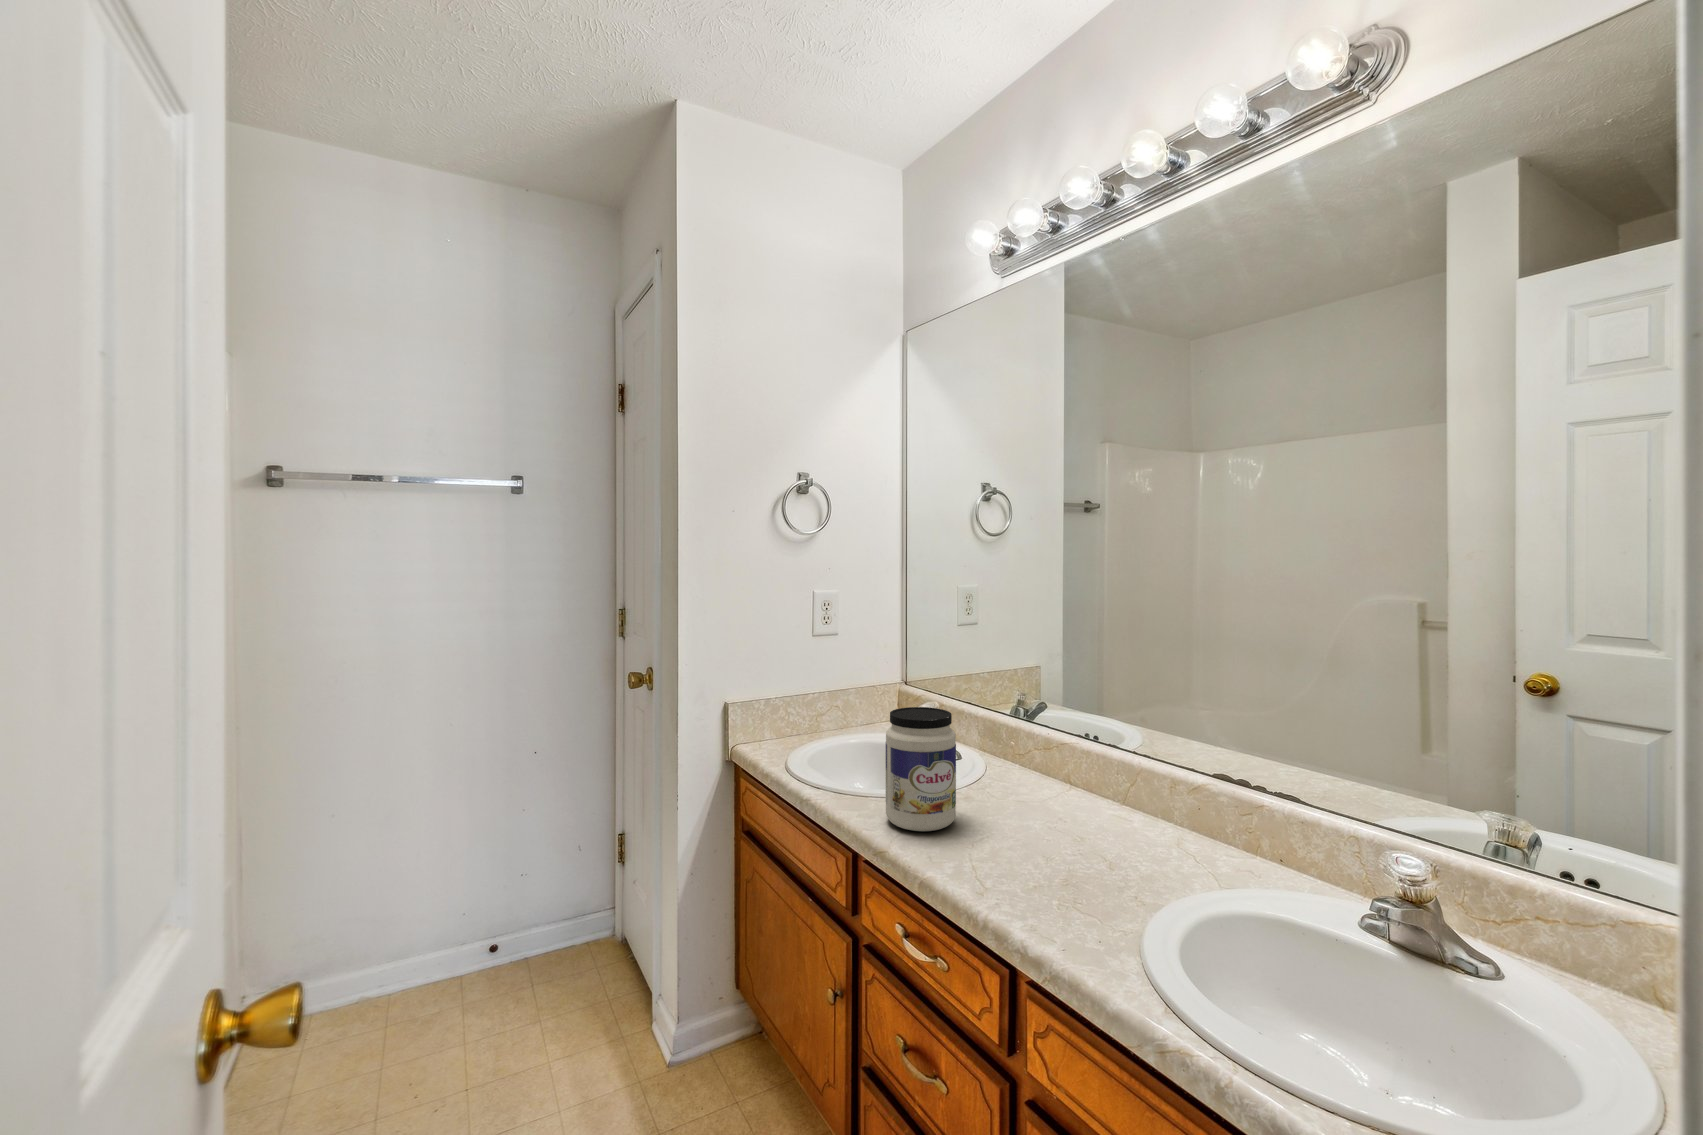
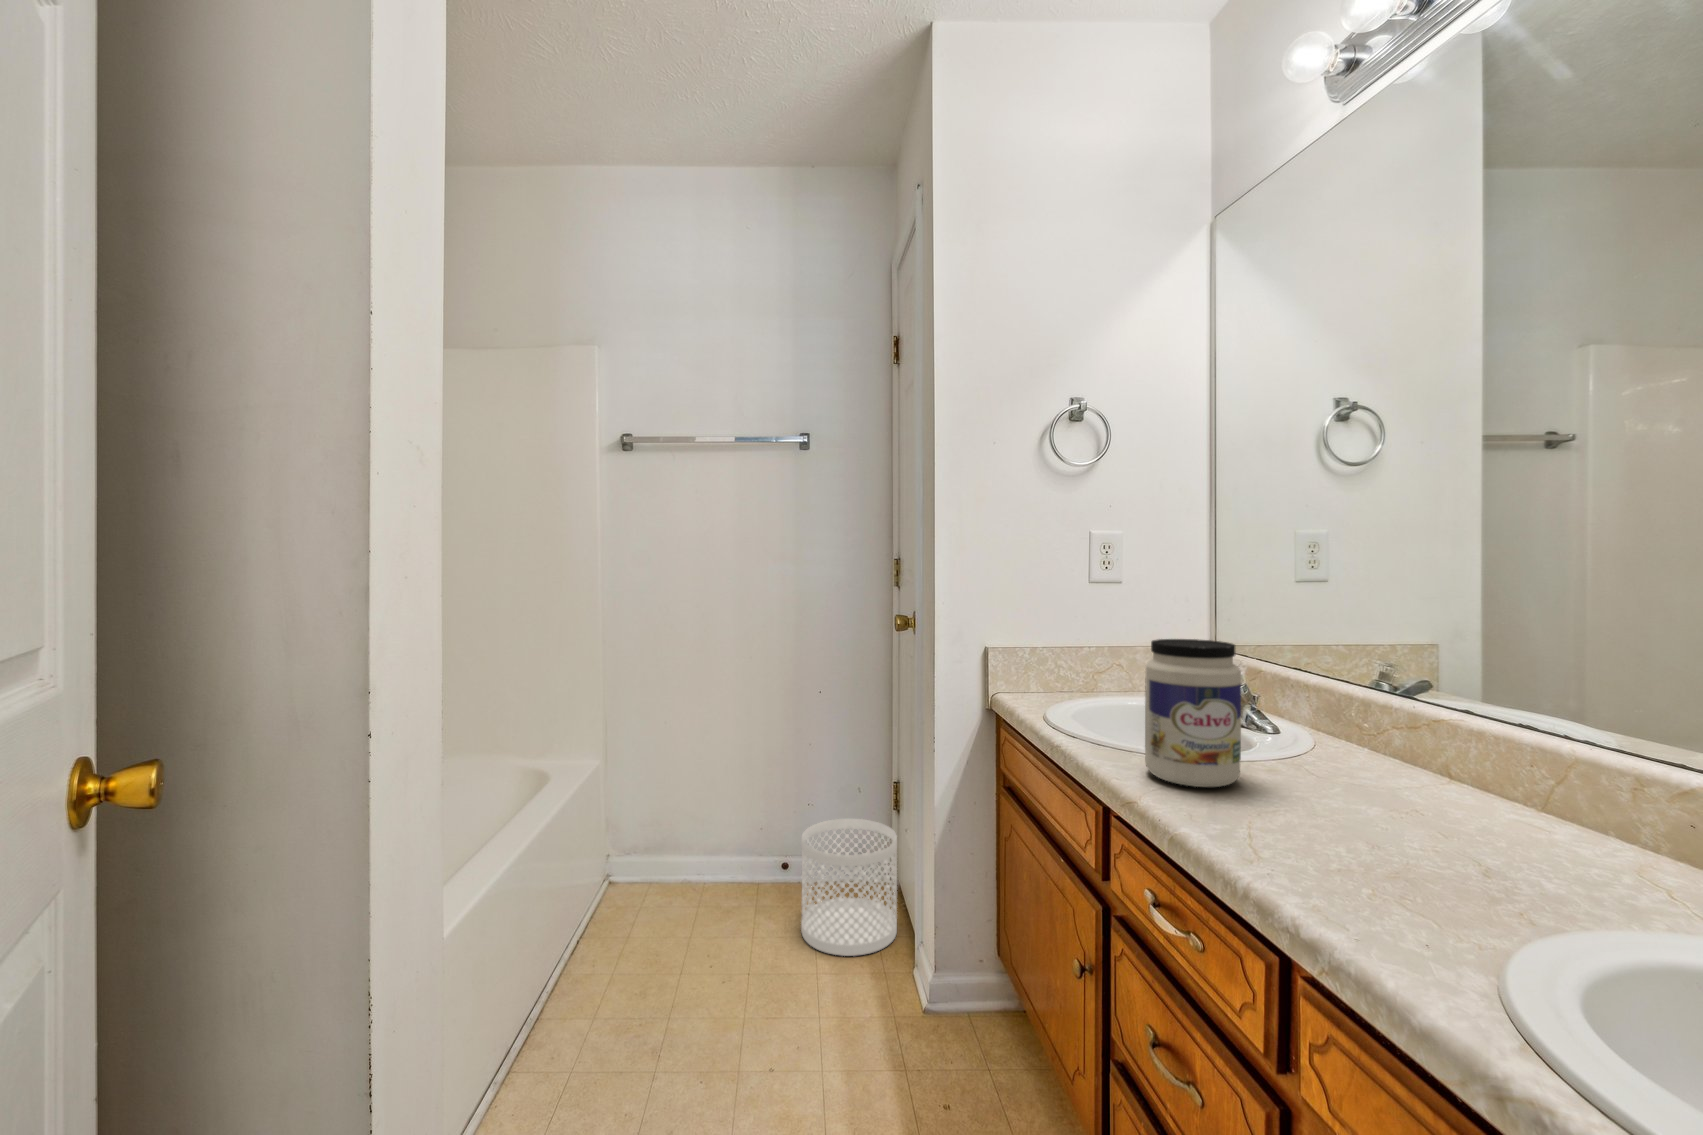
waste basket: none [520,879,625,1029] -> present [801,819,897,956]

